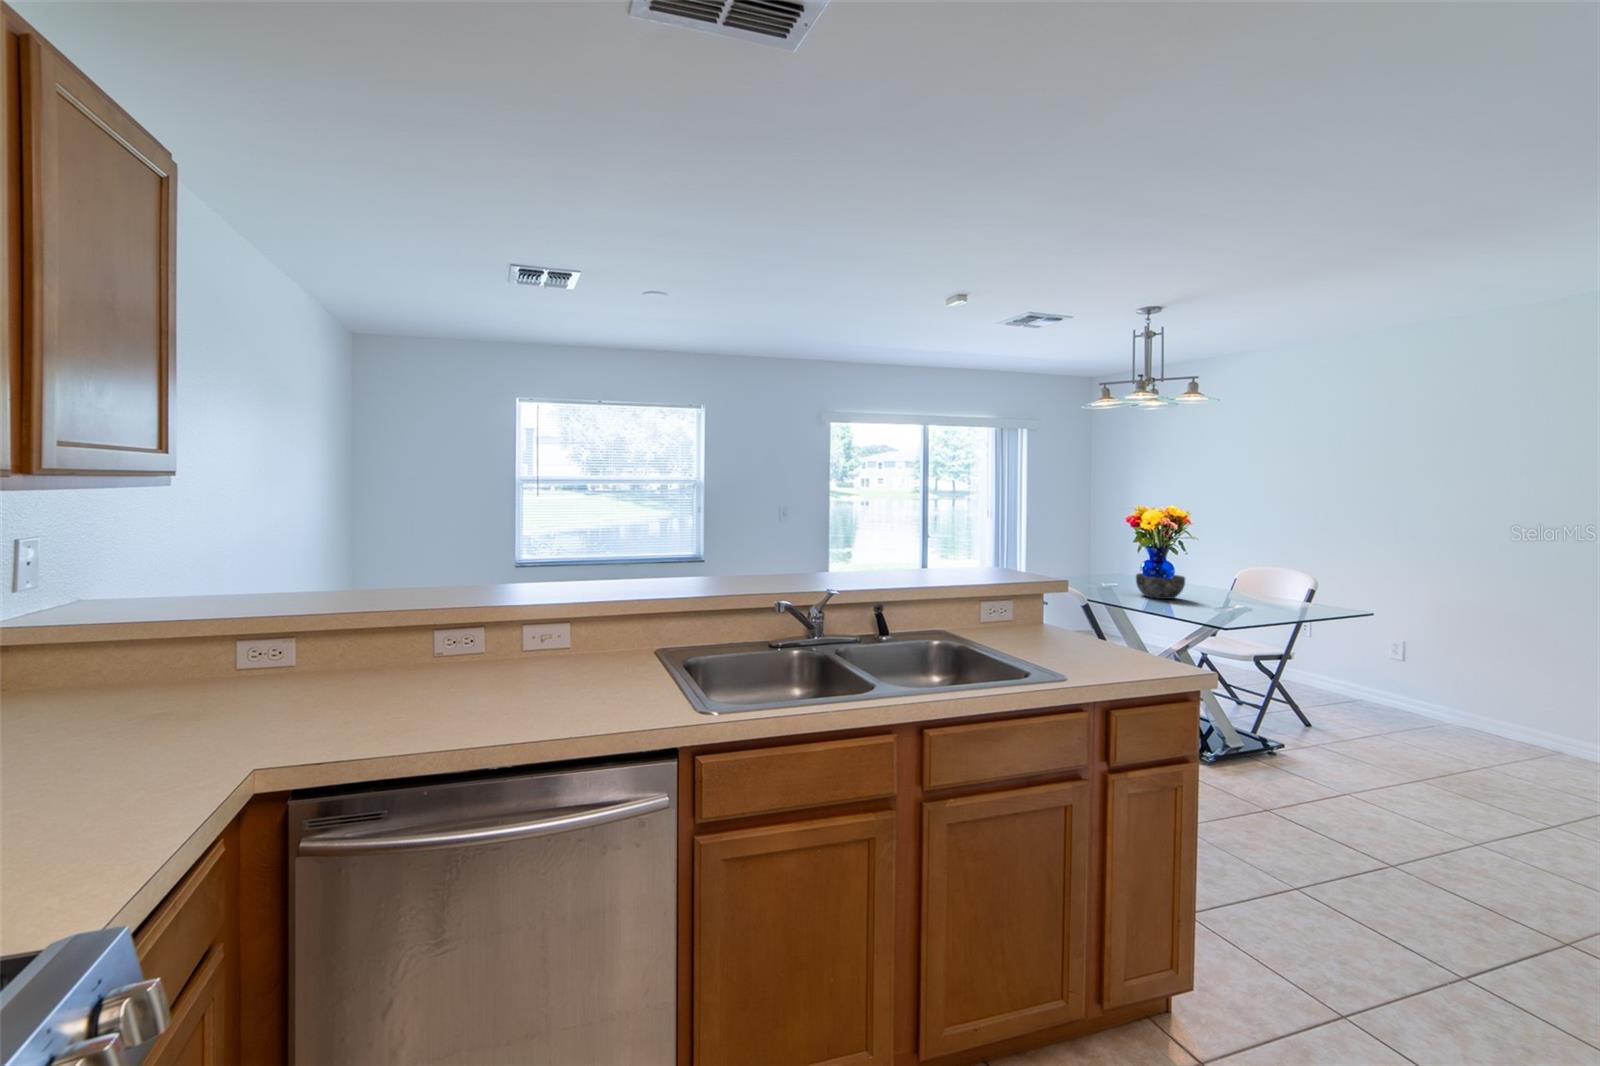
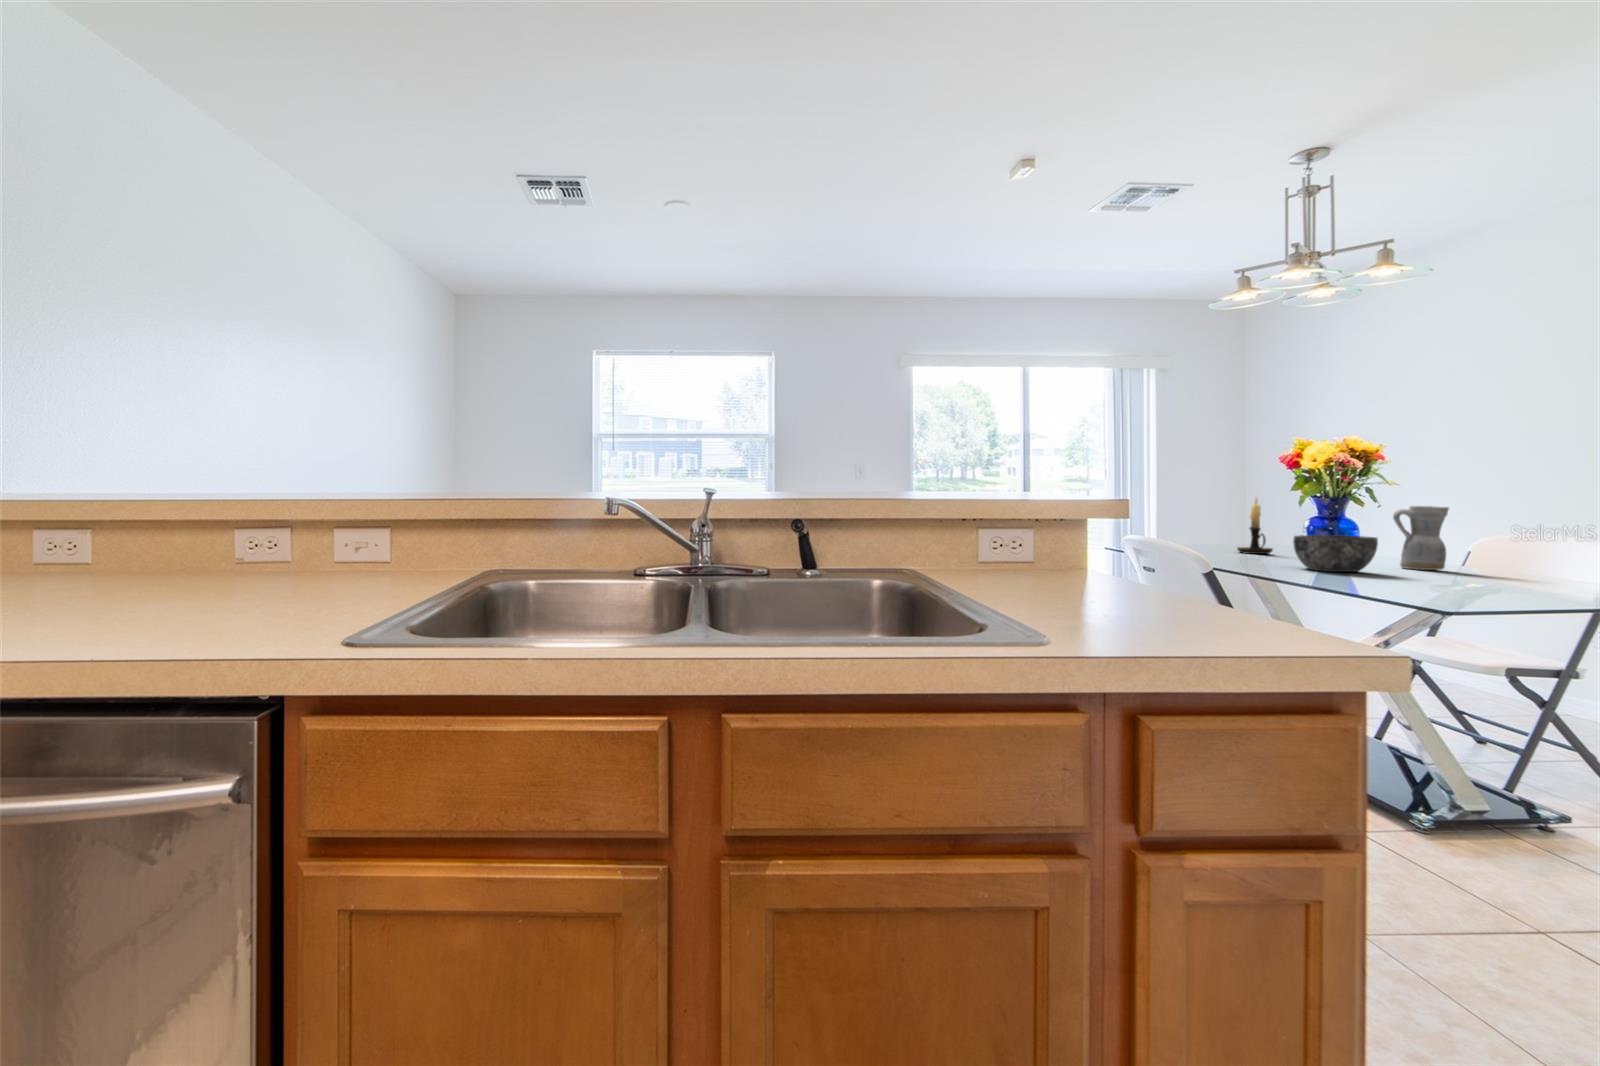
candle holder: none [1094,537,1117,578] -> present [1237,497,1273,554]
ceramic pitcher: none [1193,552,1226,594] -> present [1393,506,1449,570]

